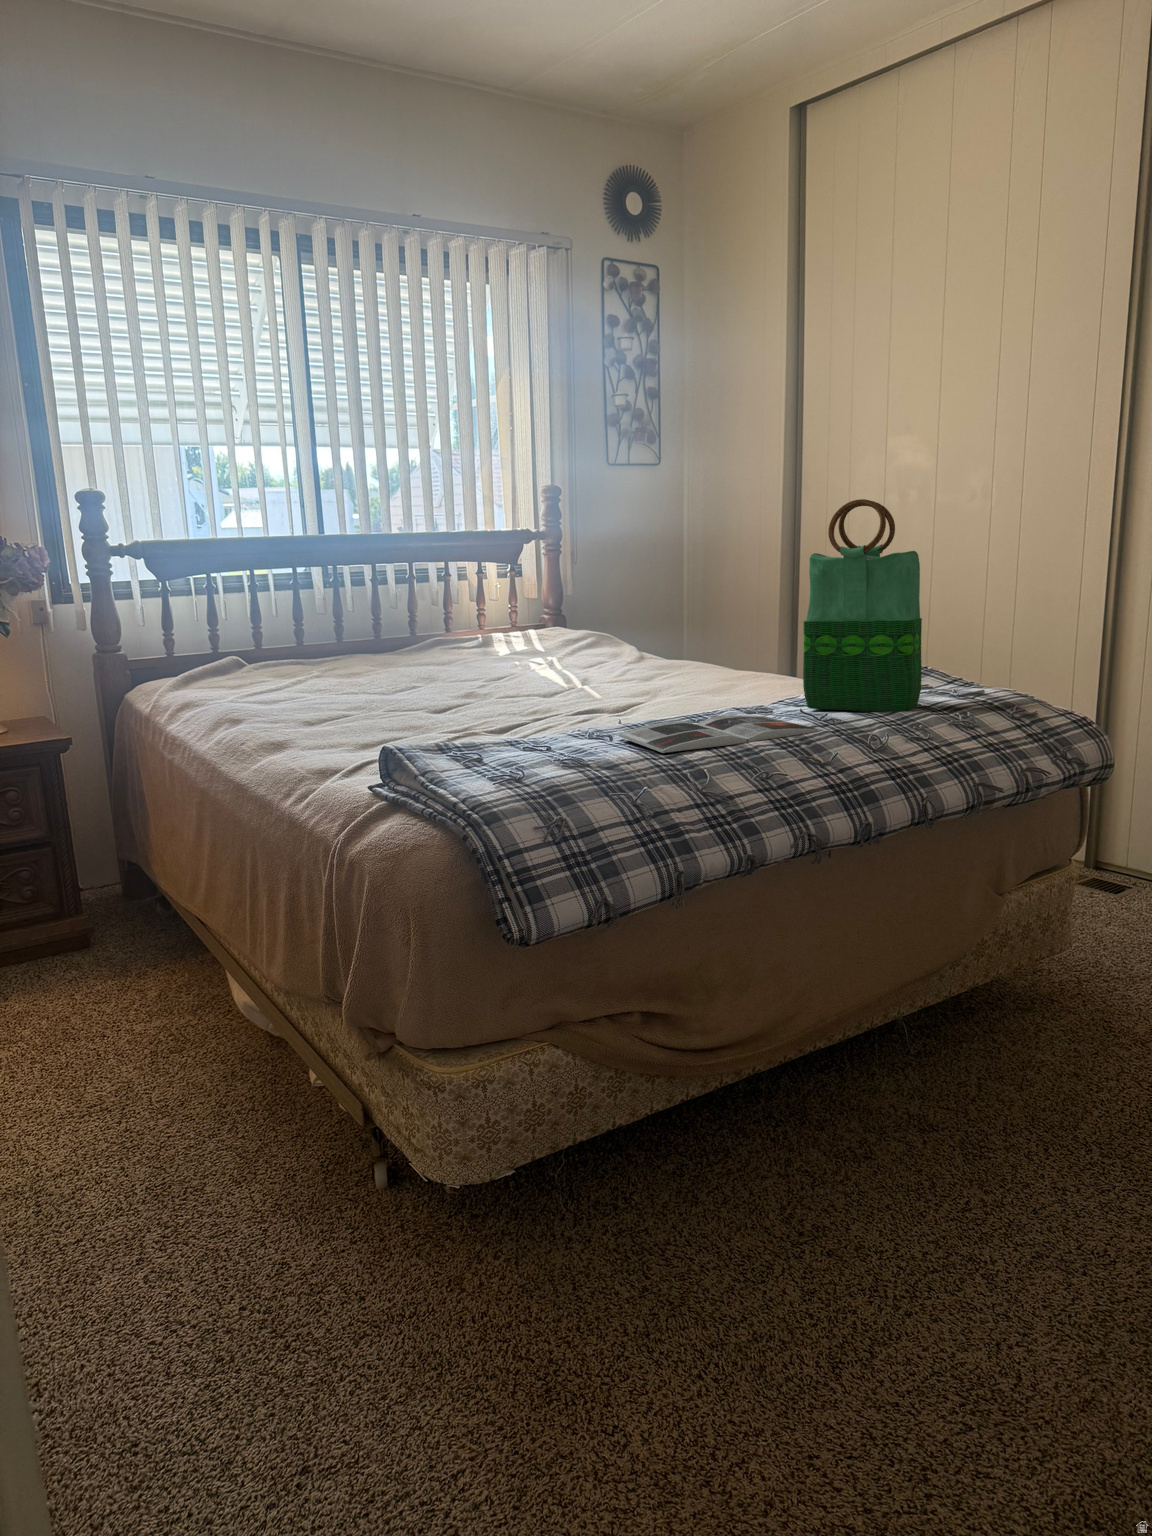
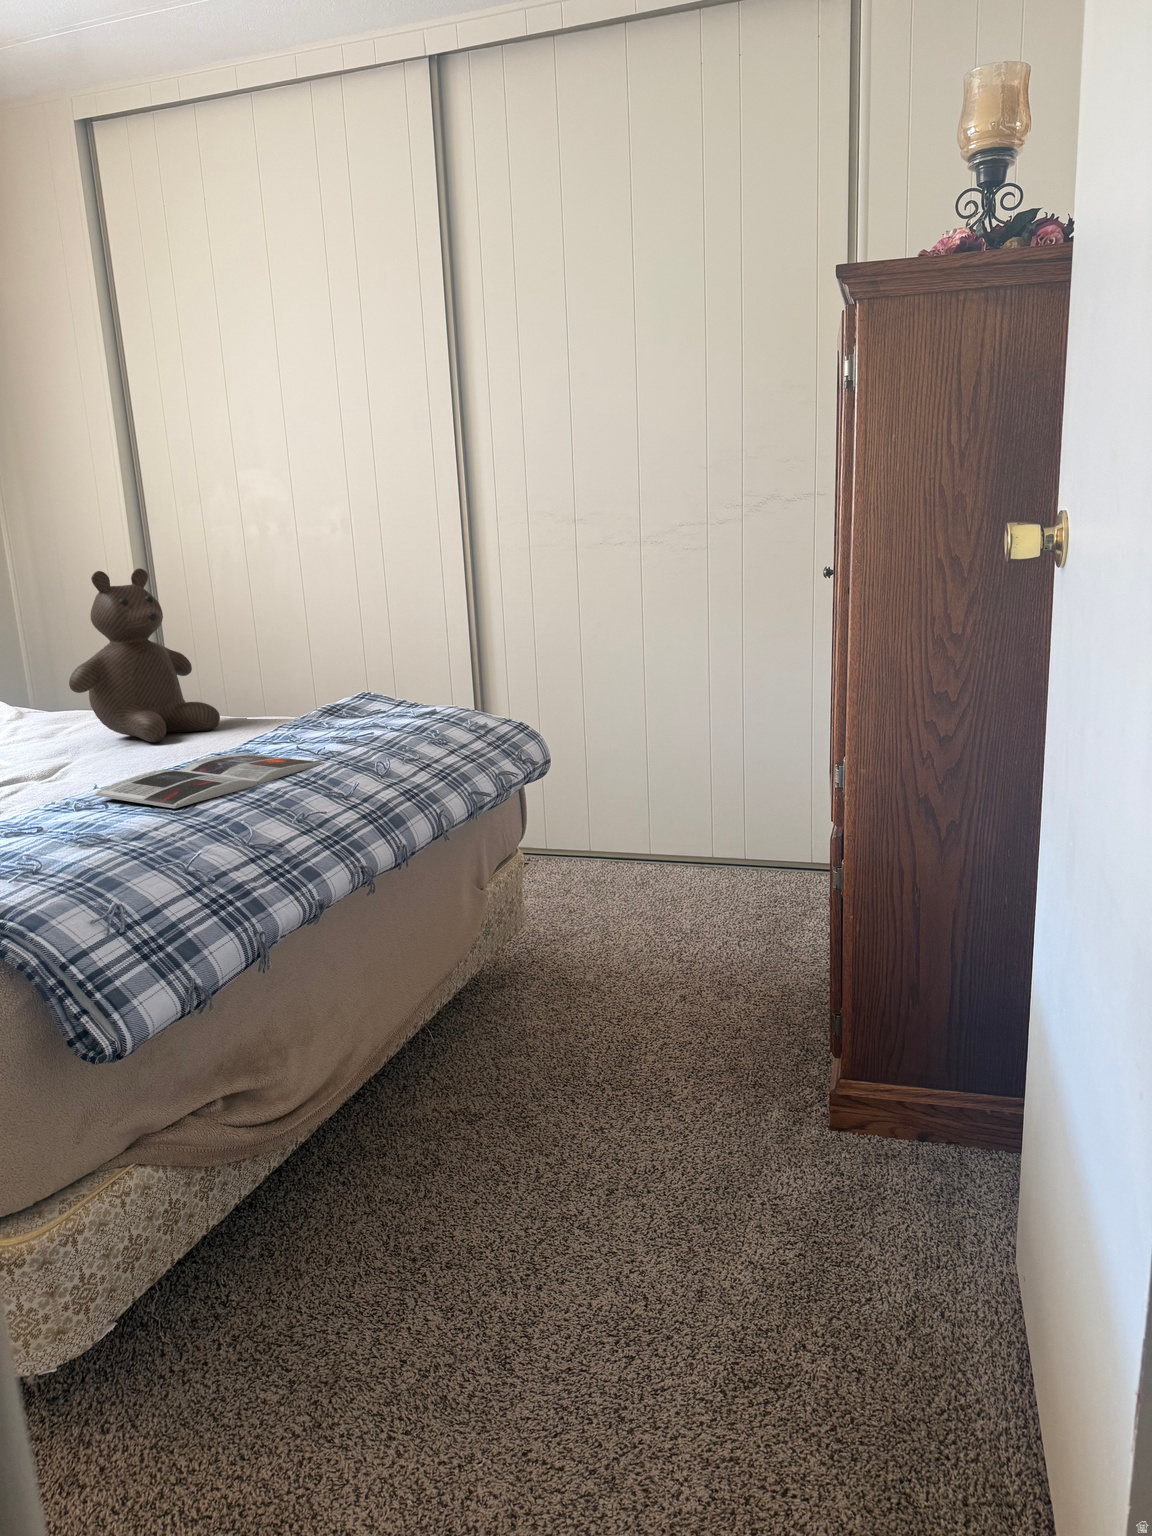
tote bag: present [803,499,922,712] -> none [268,526,393,740]
teddy bear: none [652,547,774,702] -> present [69,568,220,742]

